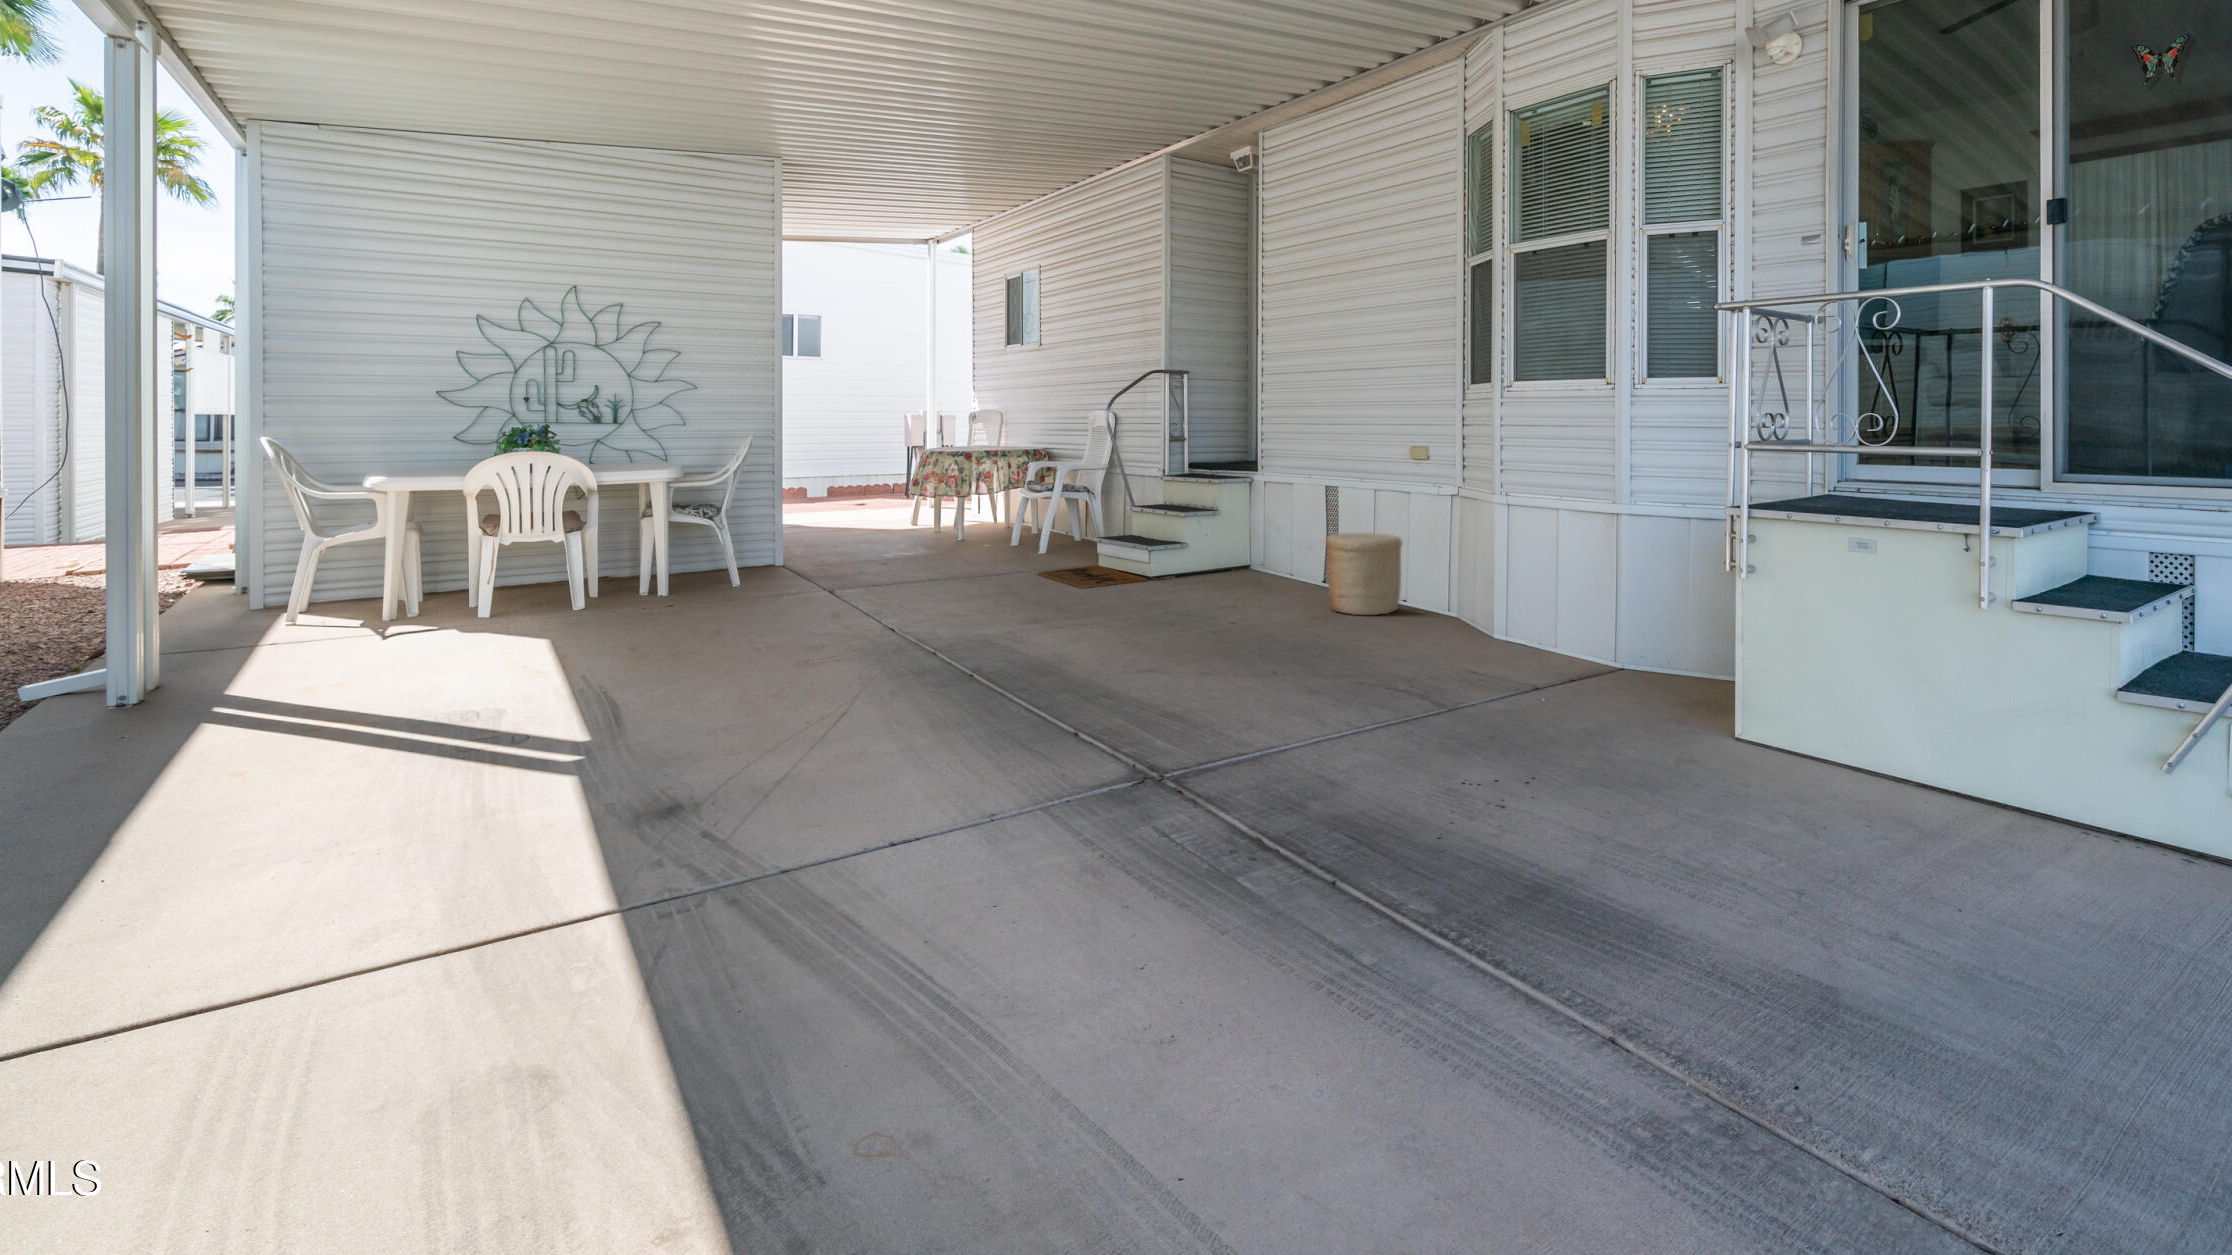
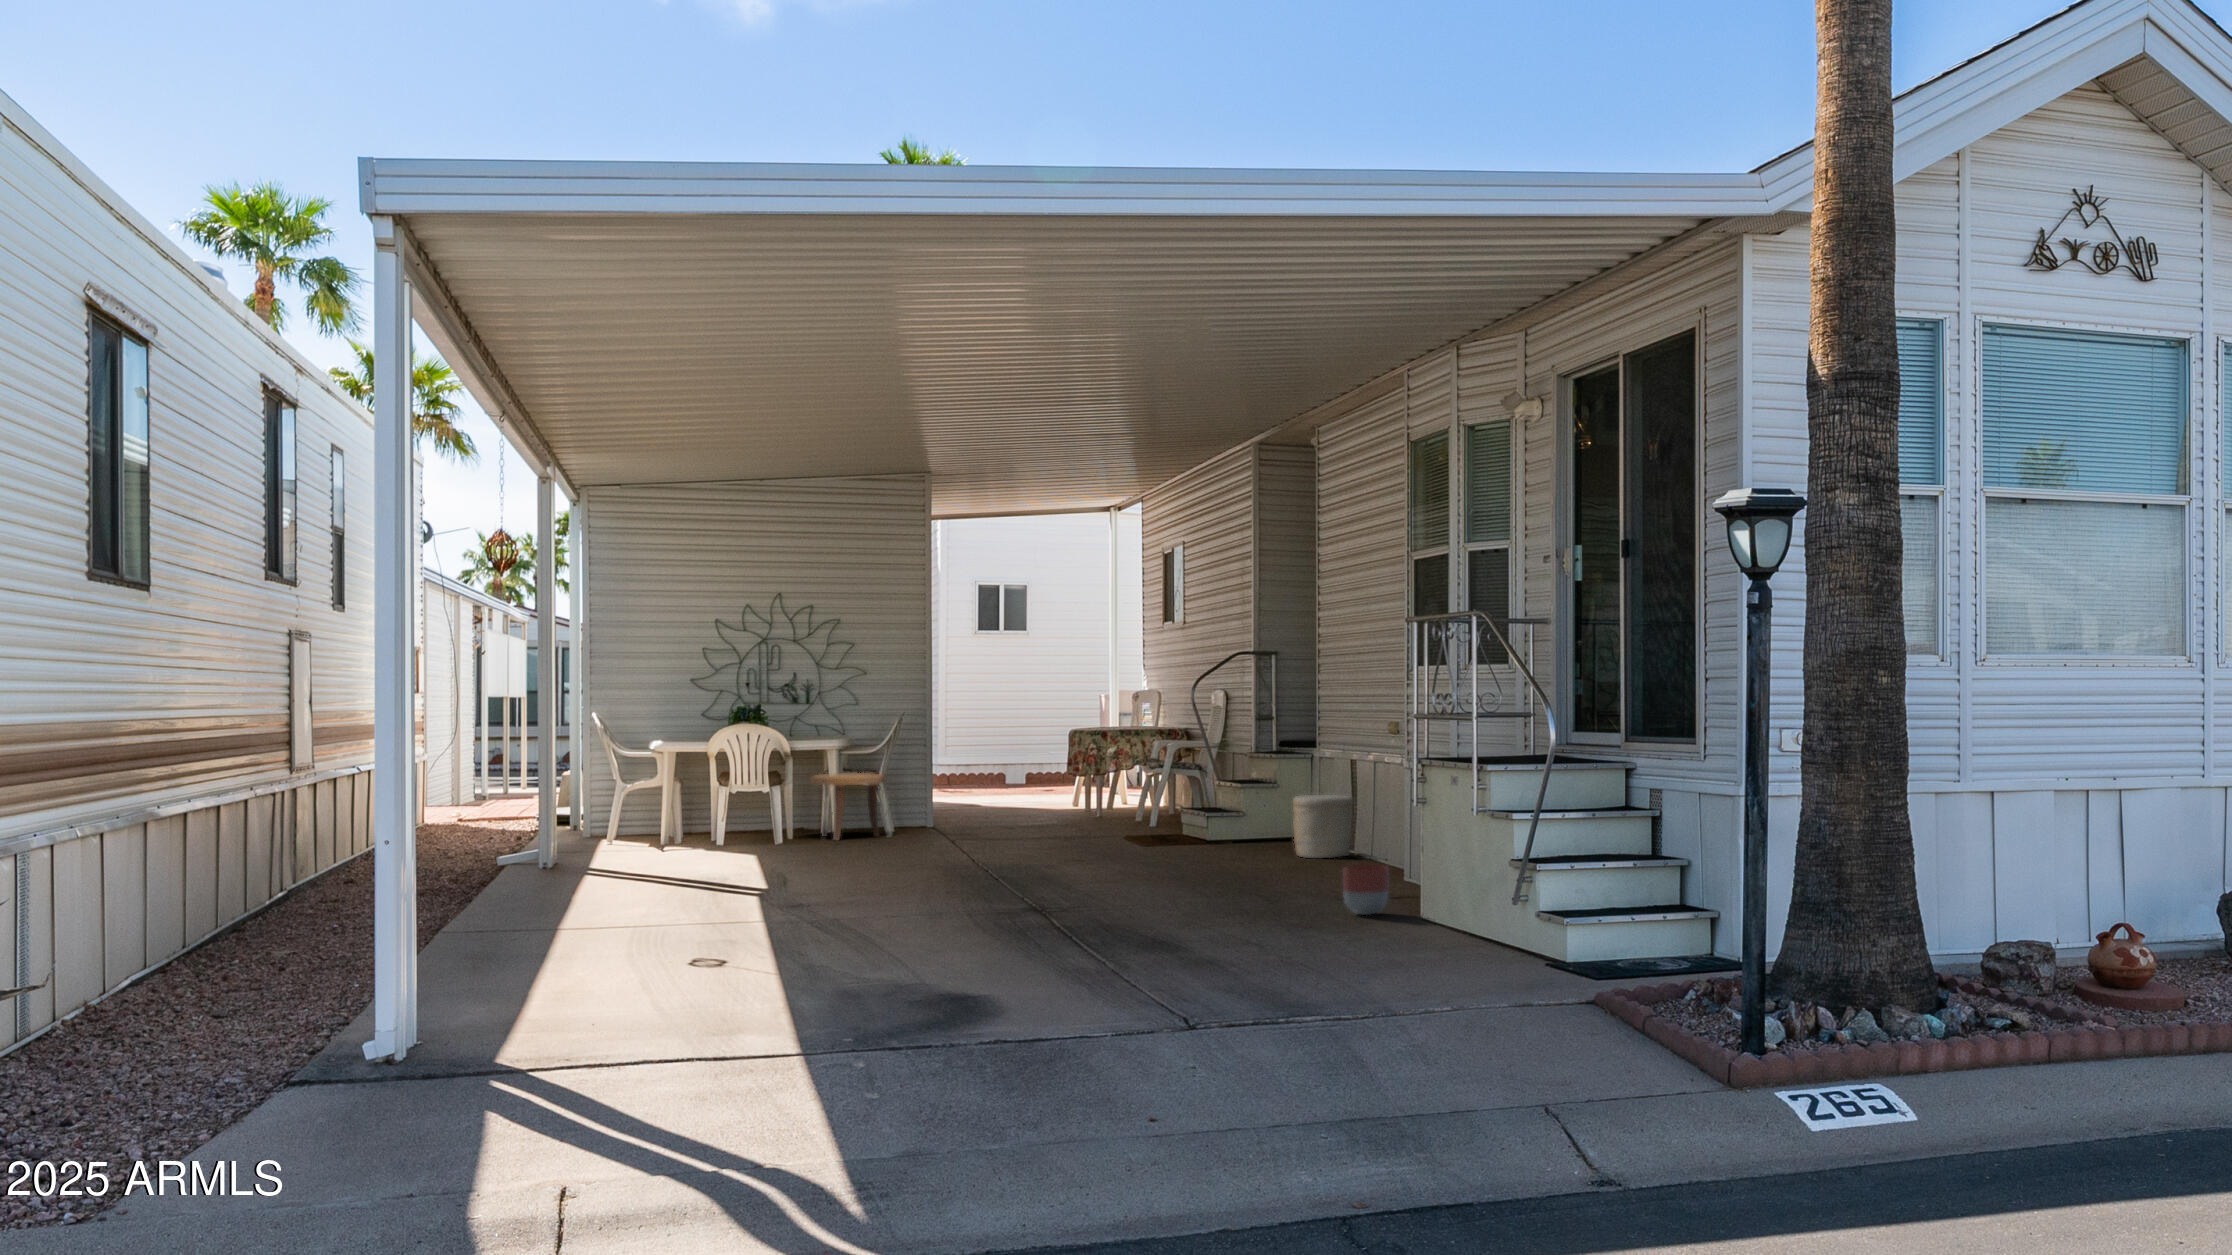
side table: none [625,511,729,602] -> present [810,773,885,840]
planter: none [1801,692,1892,790] -> present [1343,865,1389,915]

